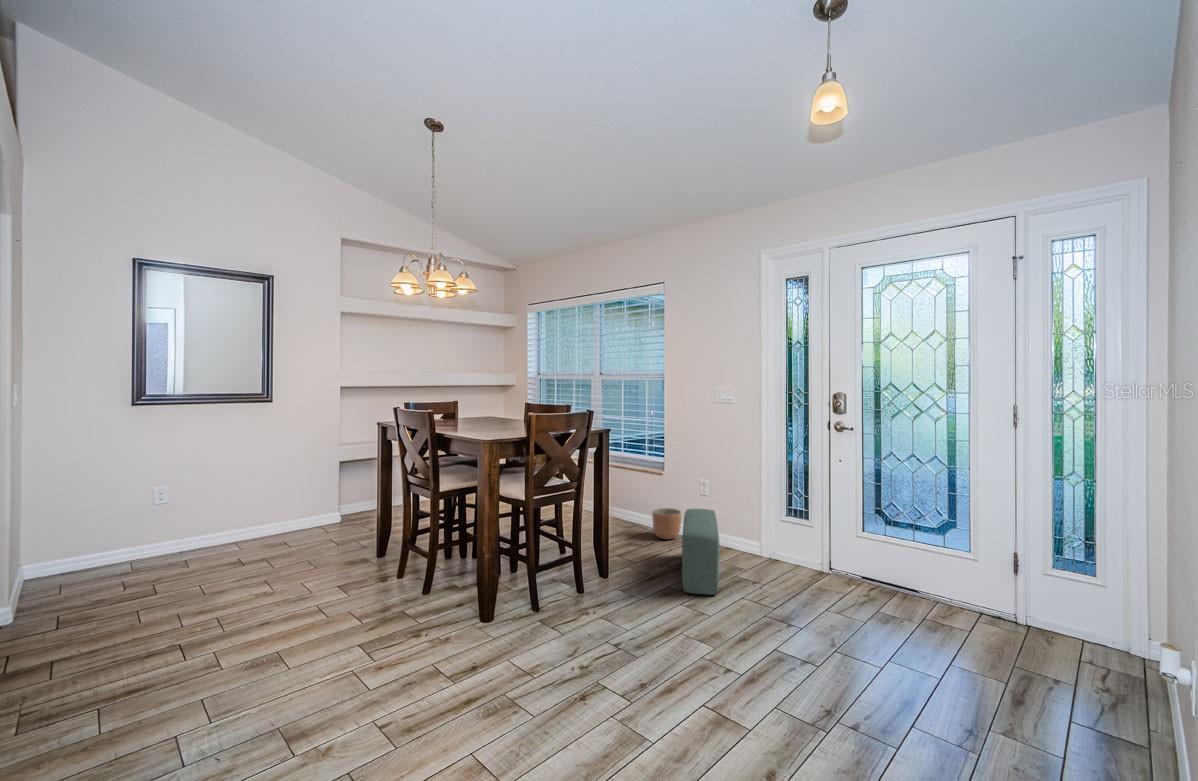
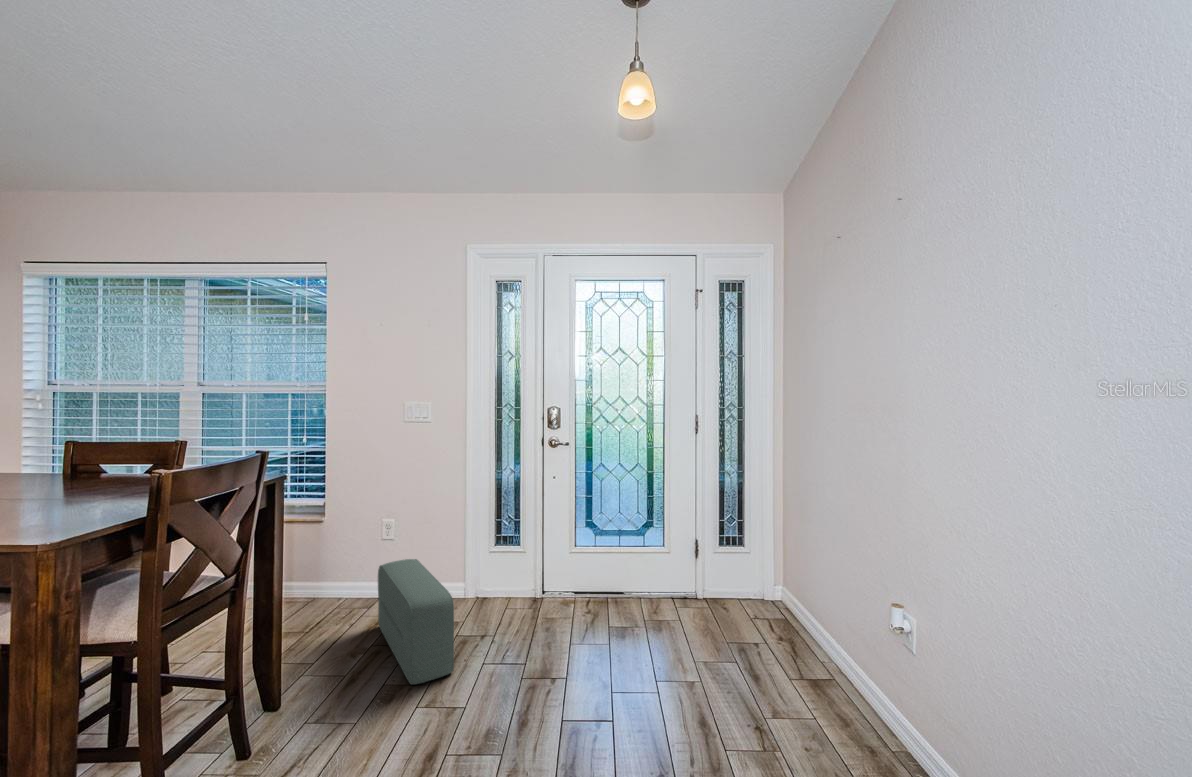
planter: present [652,508,681,539] -> none [313,565,356,610]

